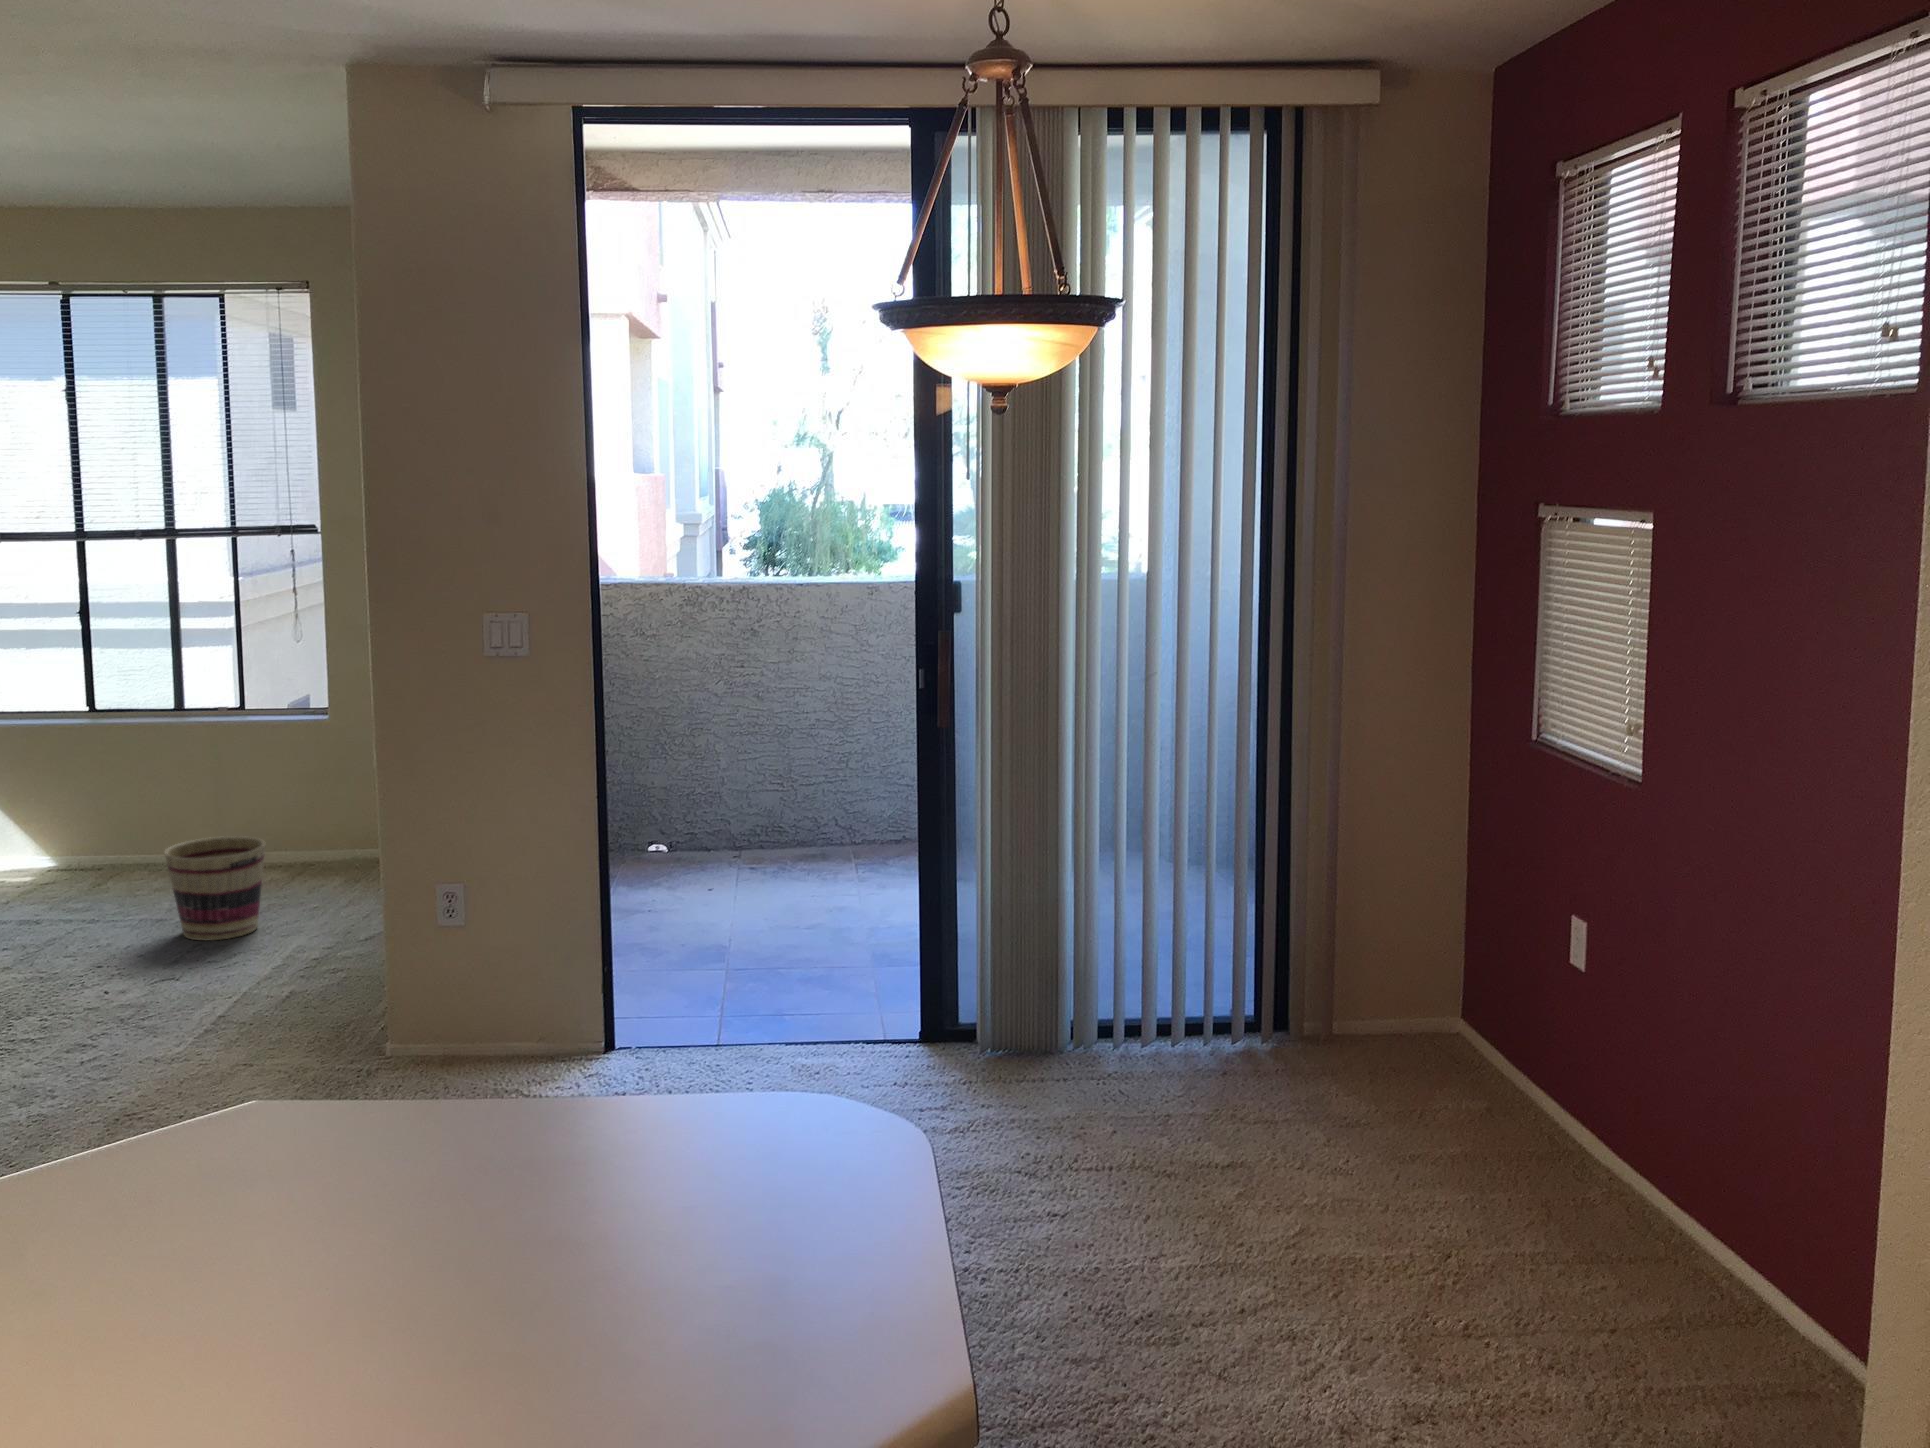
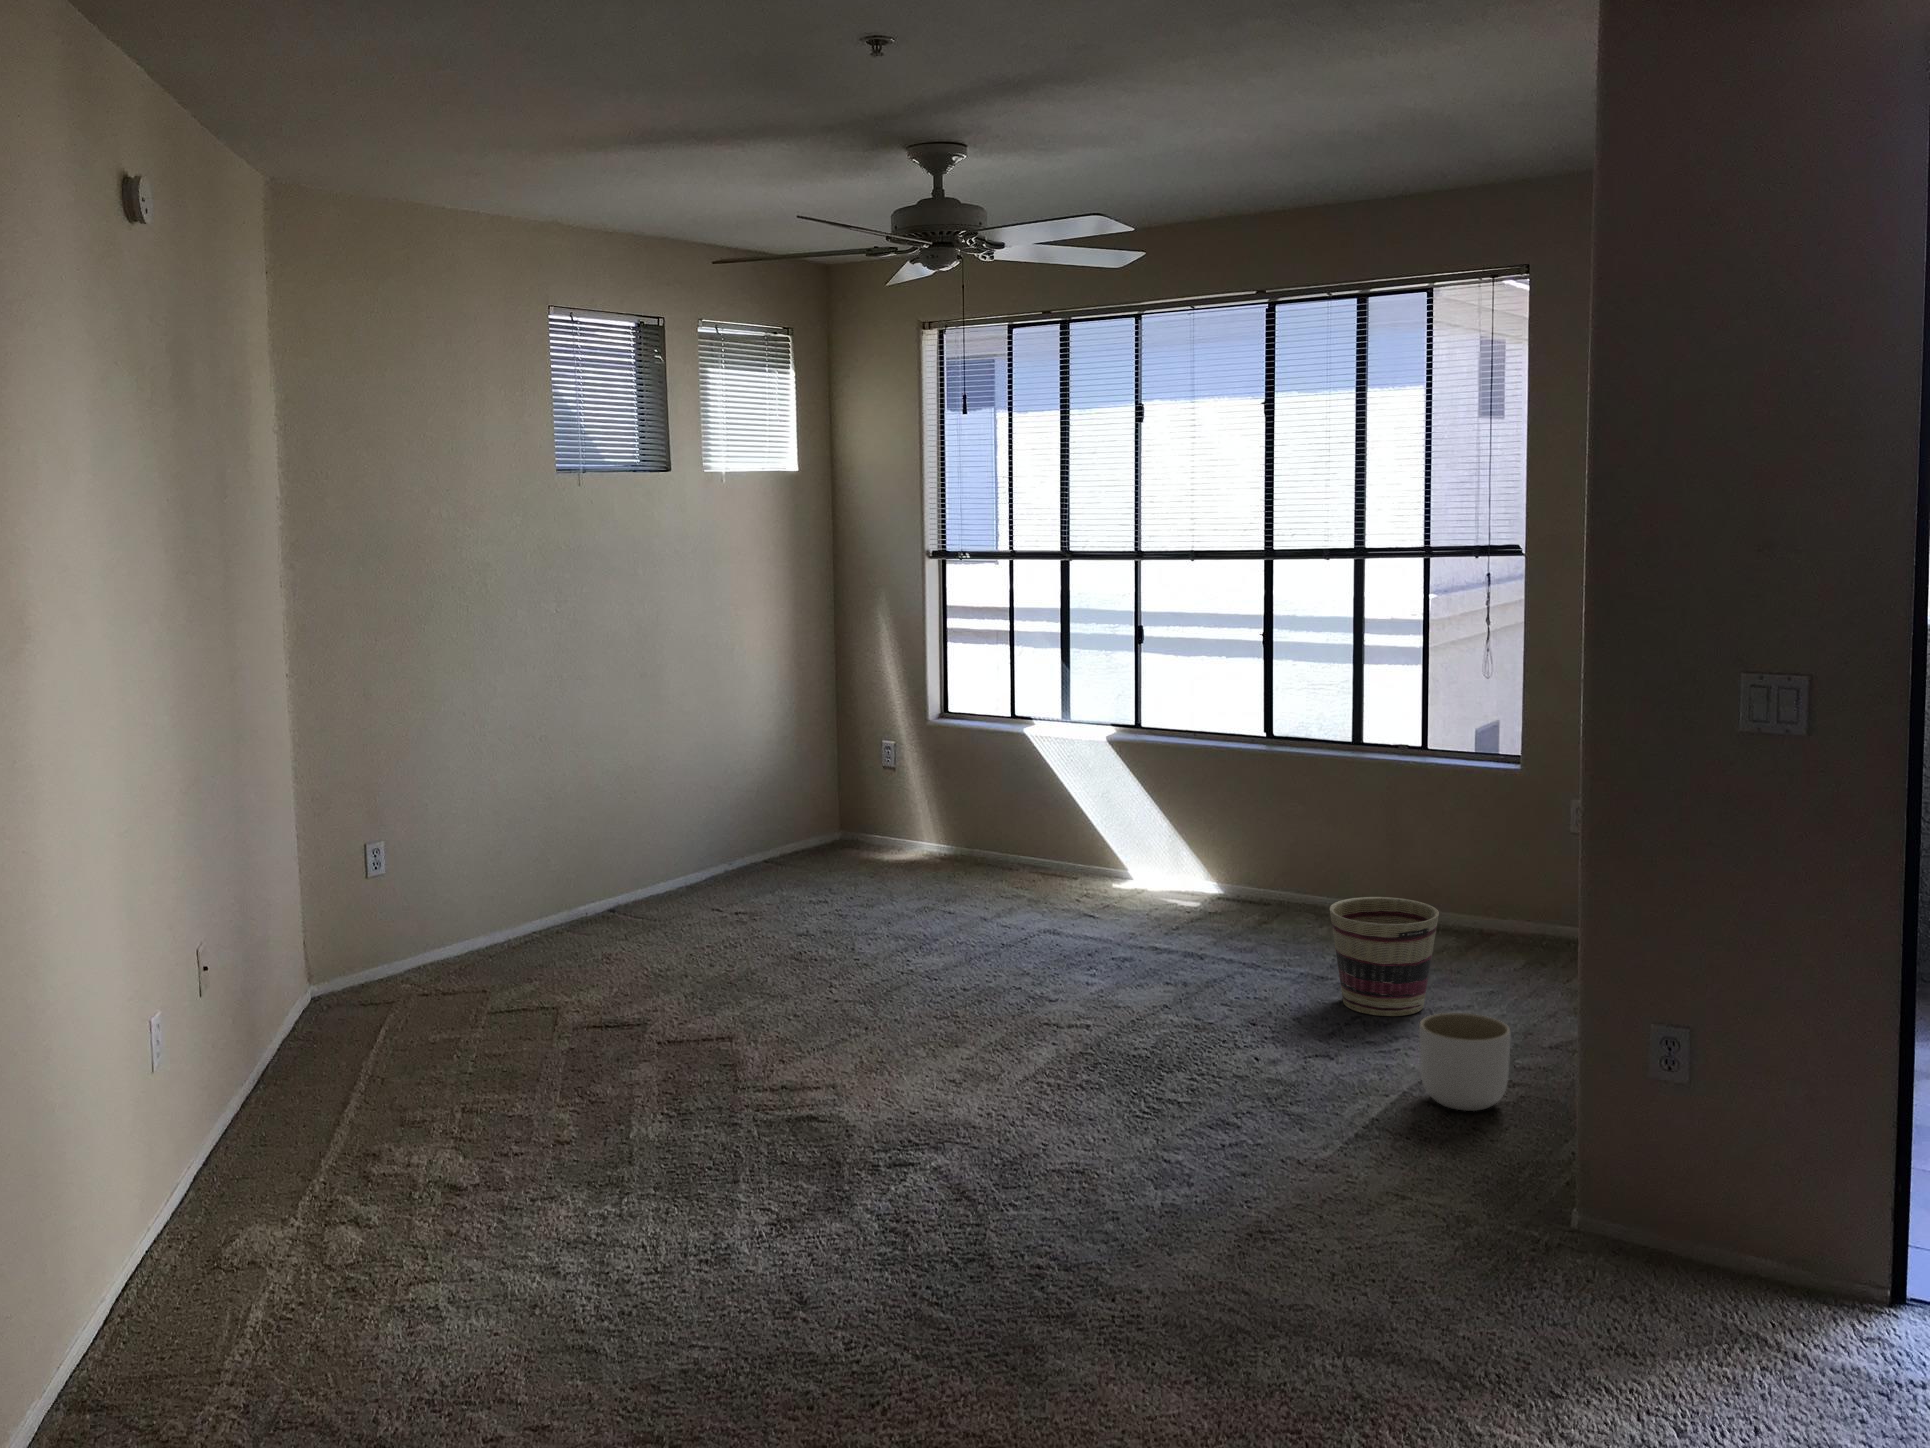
planter: none [252,915,331,996] -> present [1419,1013,1510,1111]

